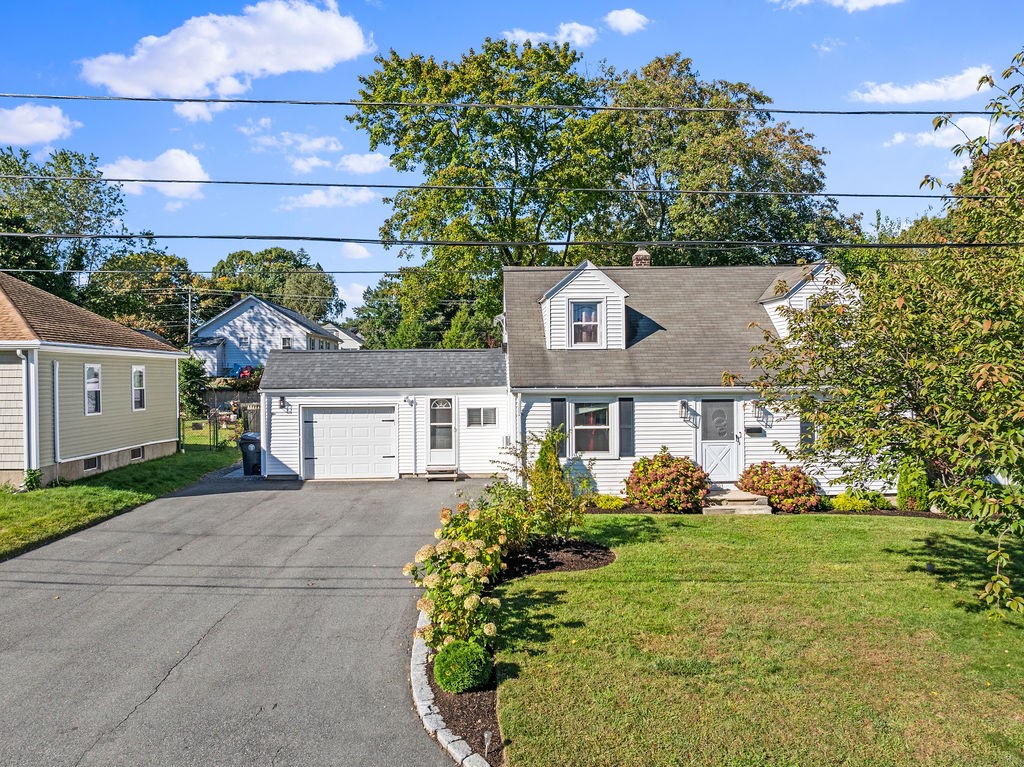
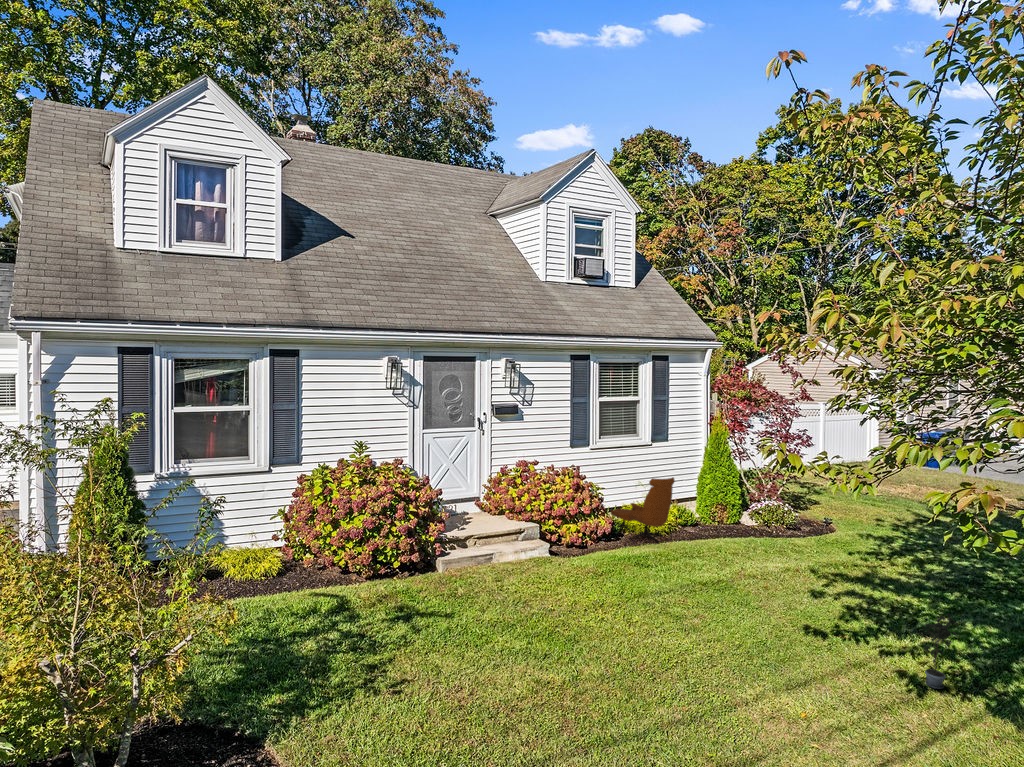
lounge chair: none [822,473,857,513] -> present [611,477,675,543]

